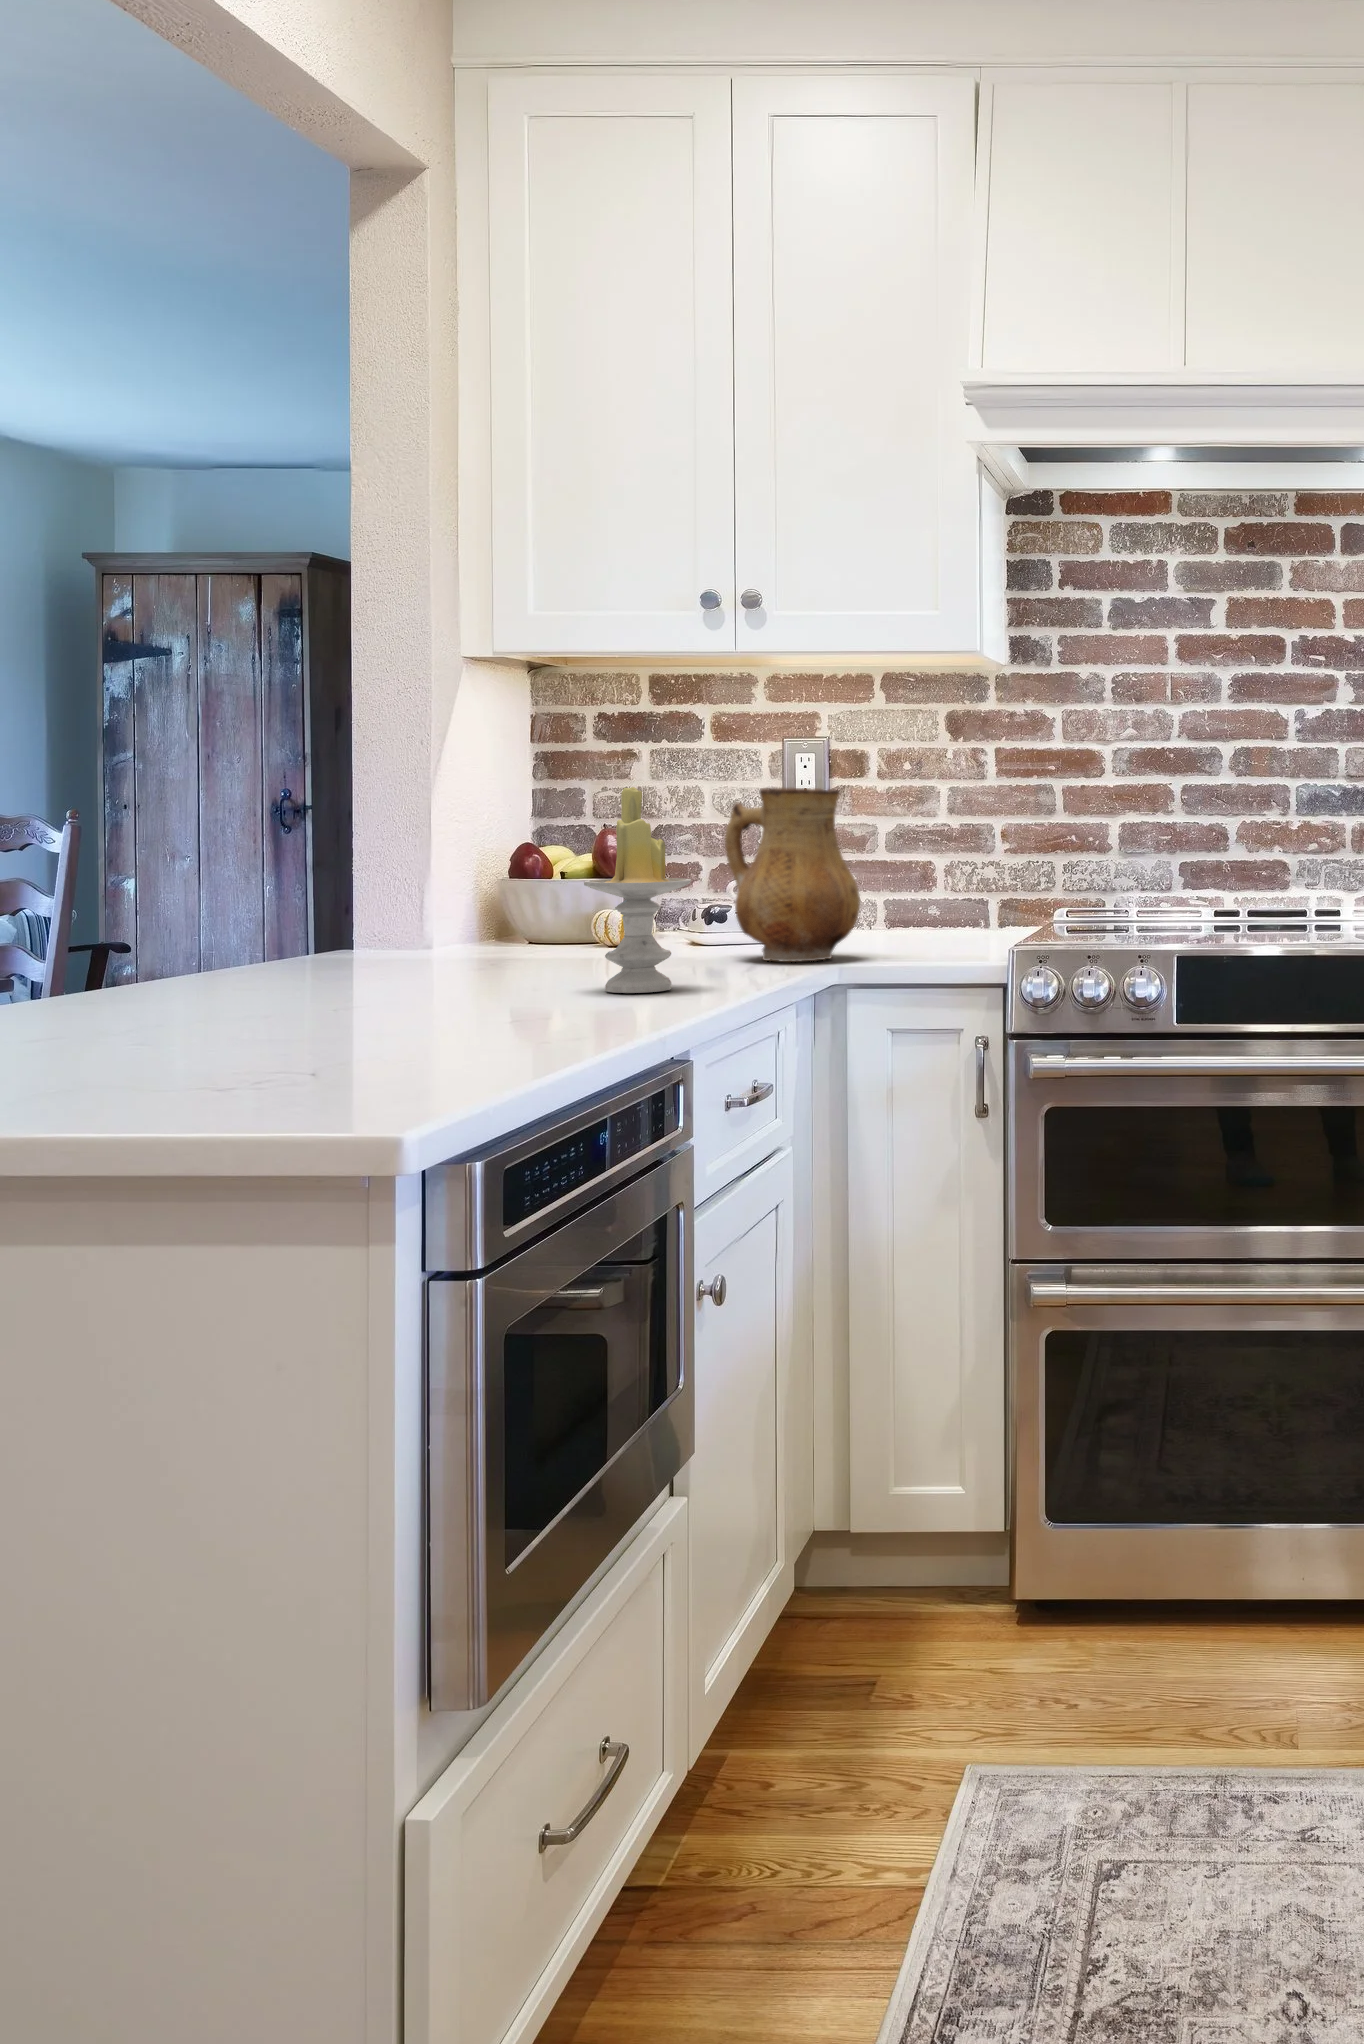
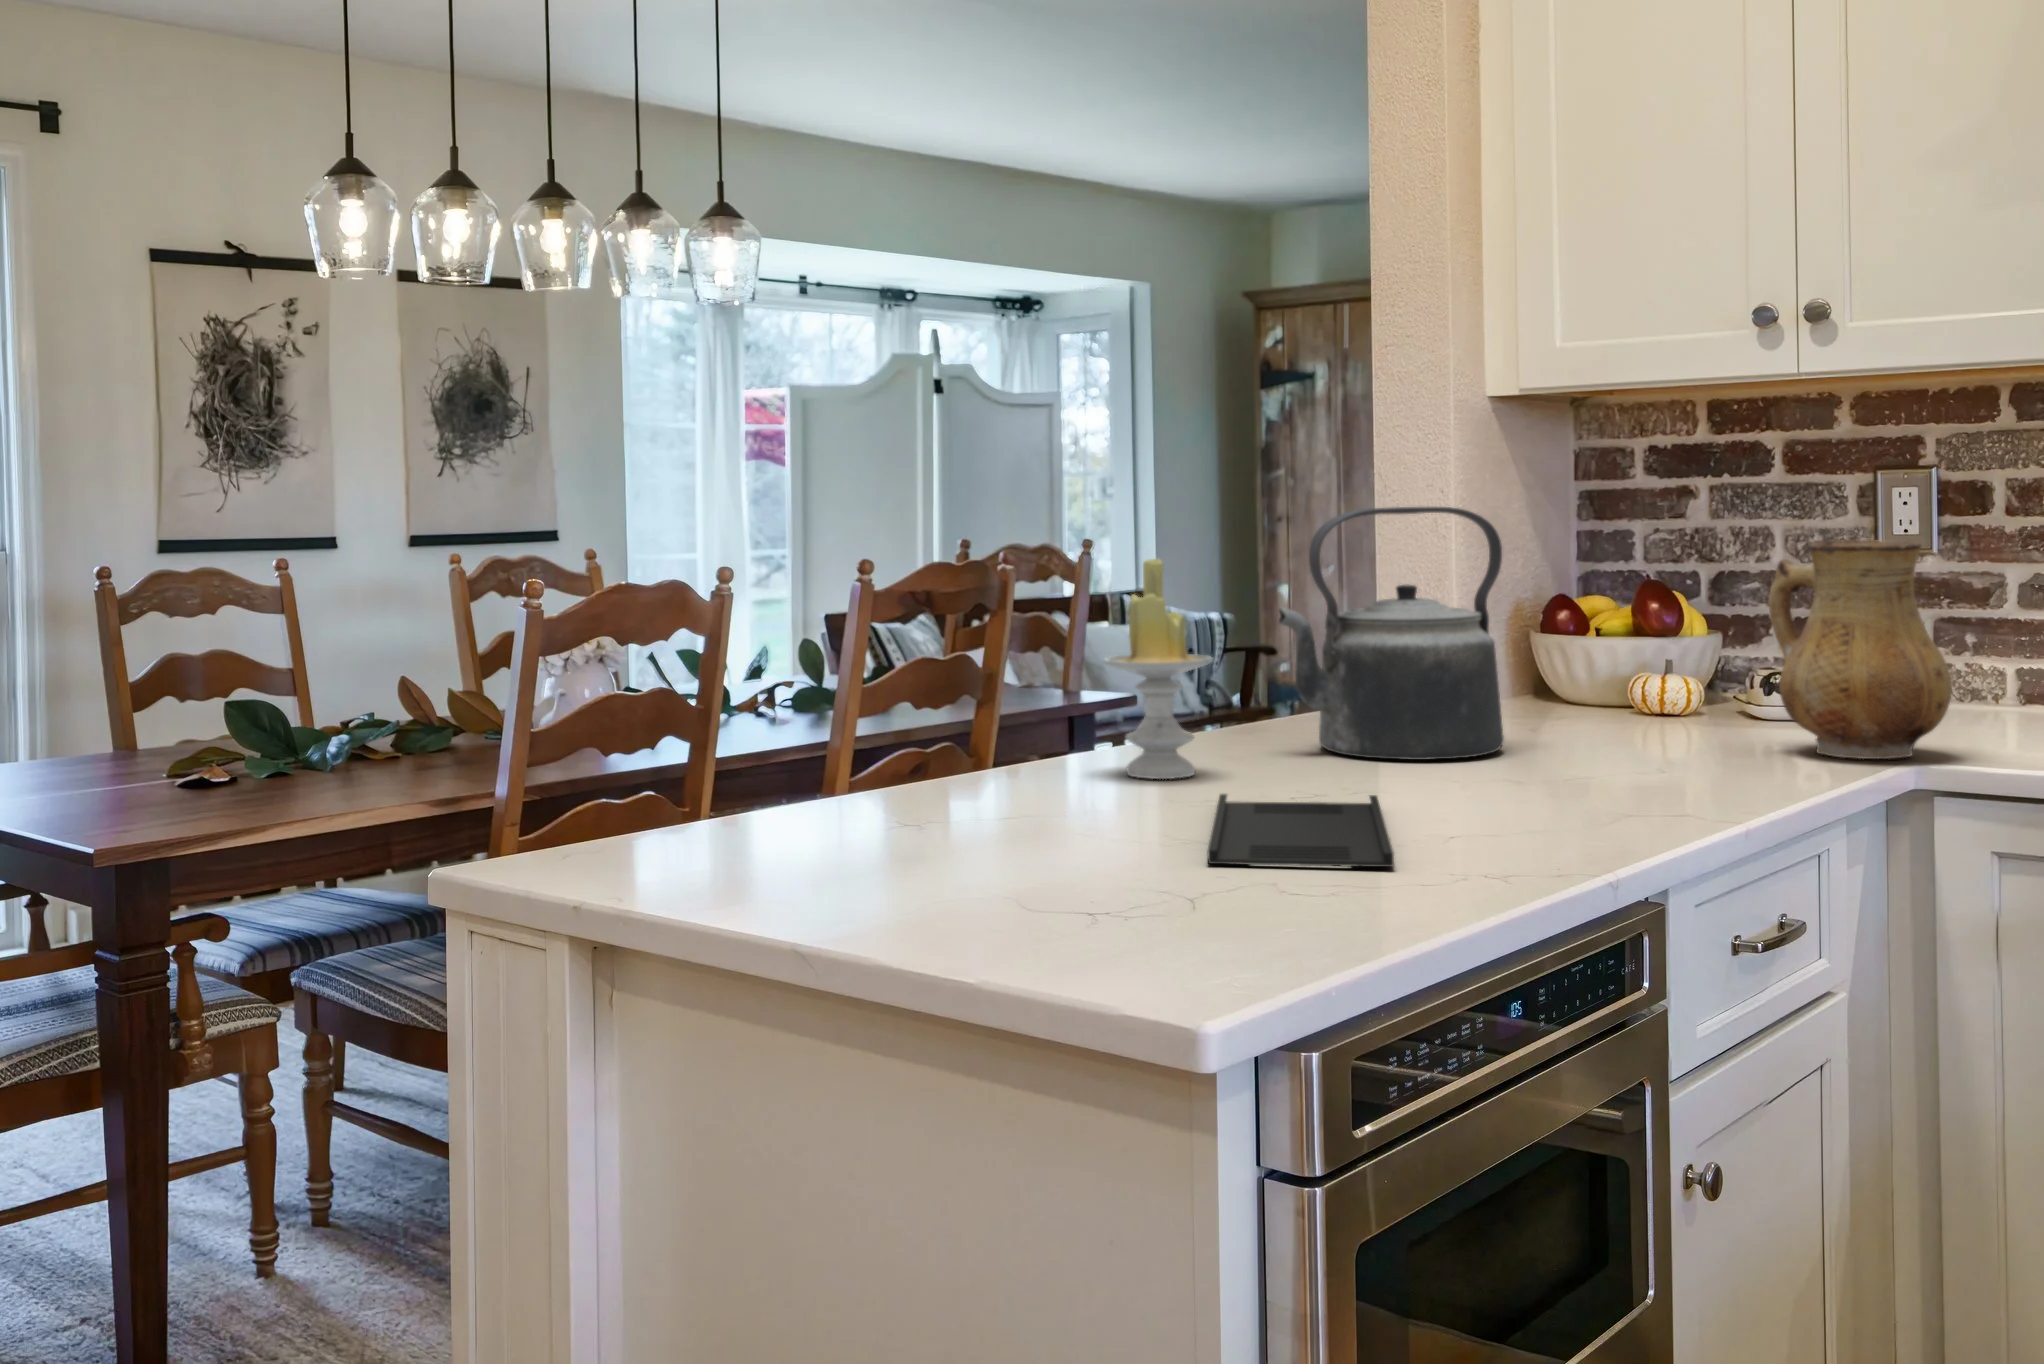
kettle: none [293,747,510,982] -> present [1278,507,1504,760]
candle: present [584,787,691,993] -> present [1103,559,1213,779]
tray: none [268,1001,486,1058] -> present [1207,794,1394,867]

